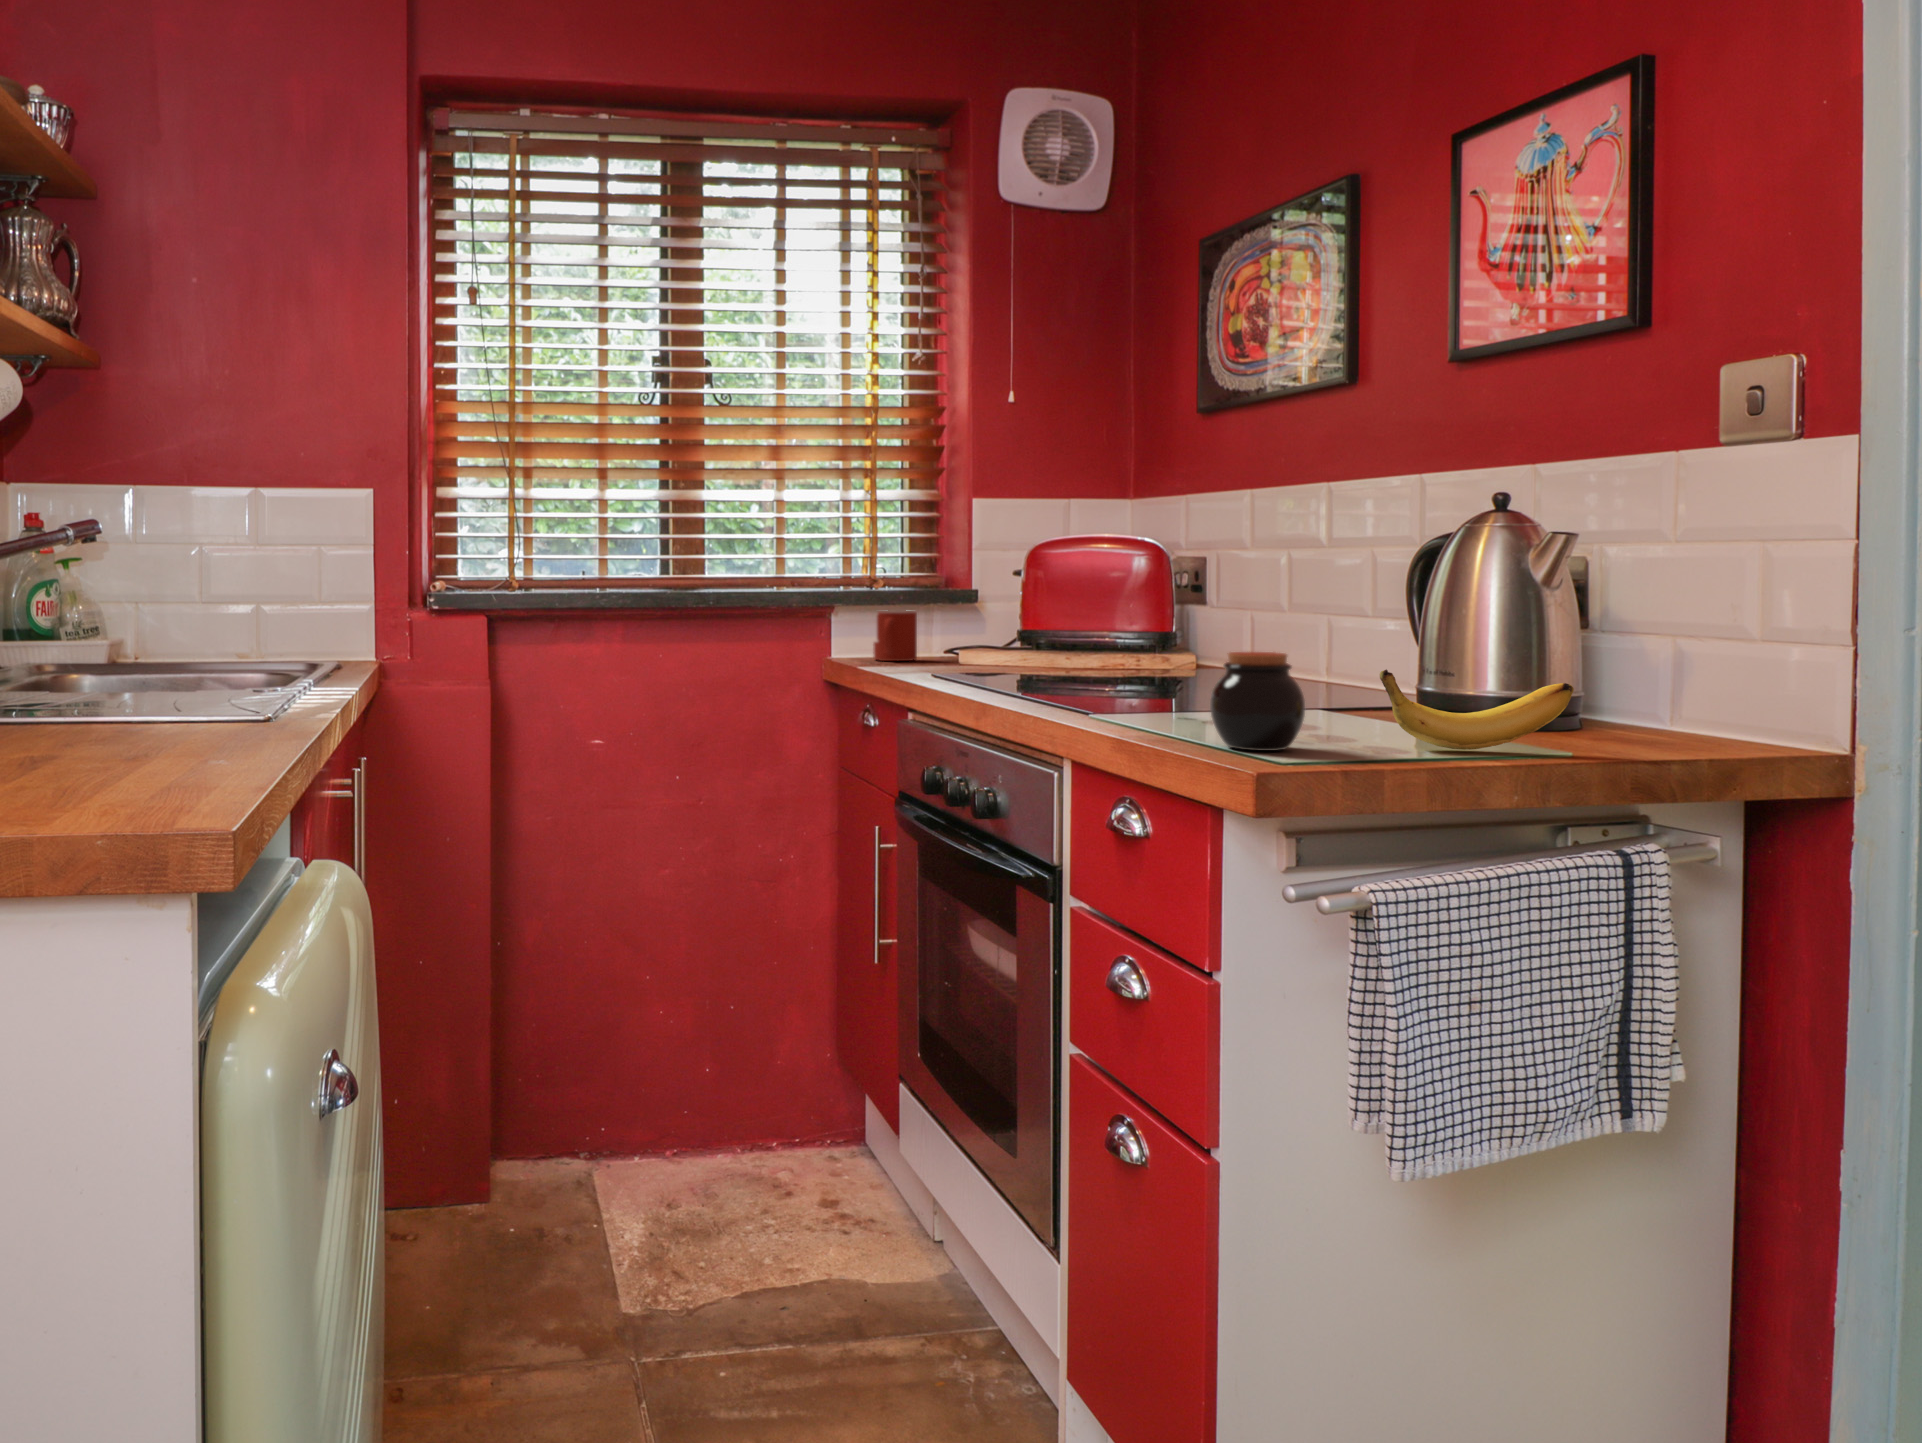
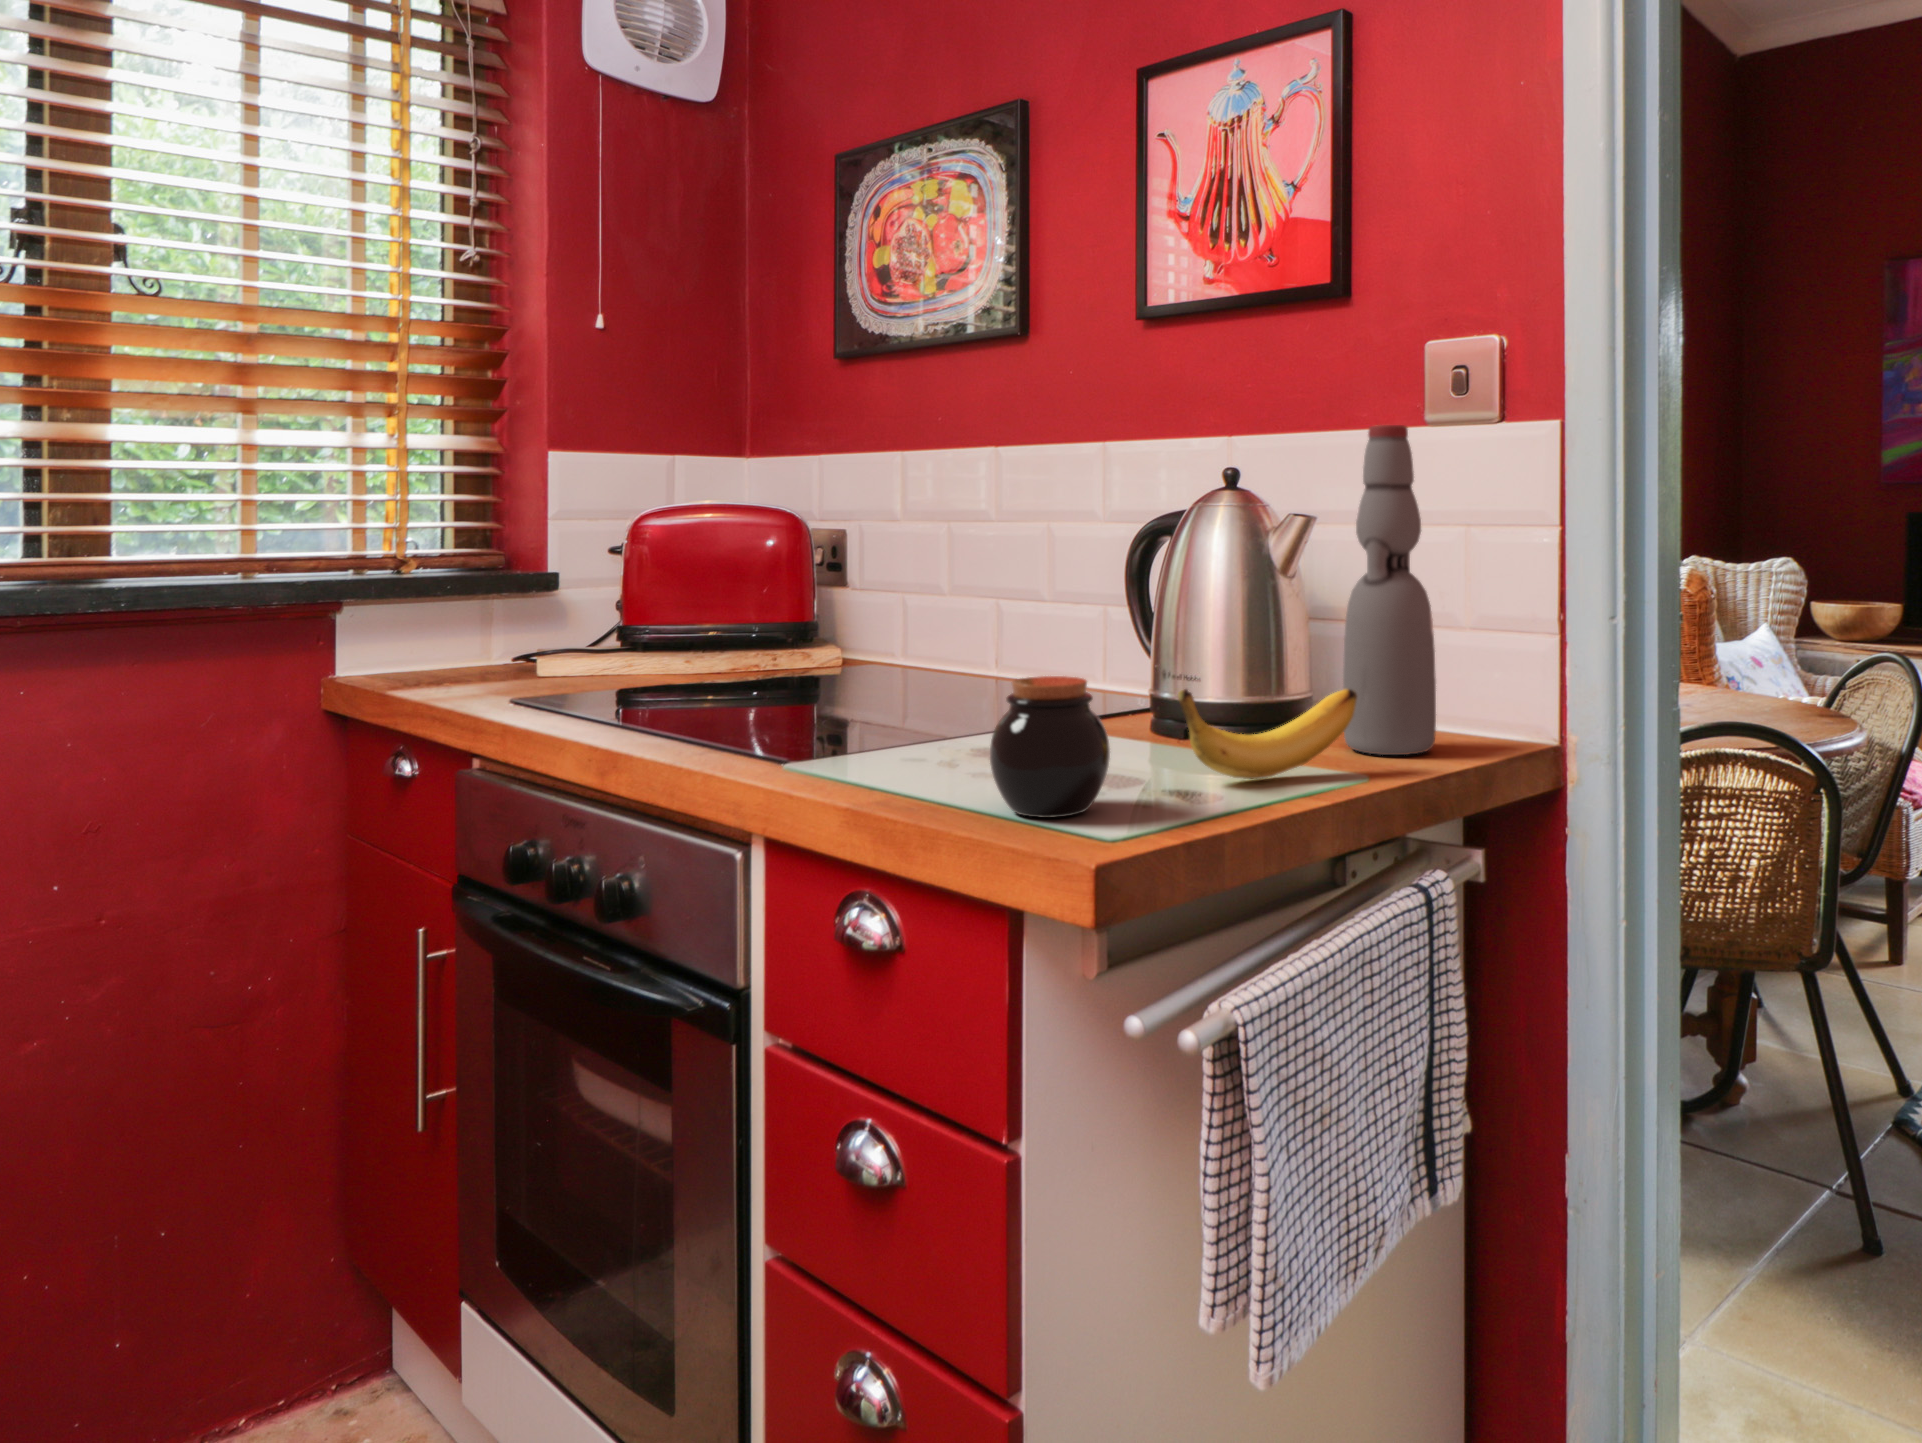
bottle: none [1588,450,1690,750] -> present [1343,425,1436,755]
mug: present [873,610,917,661] -> none [406,602,474,674]

